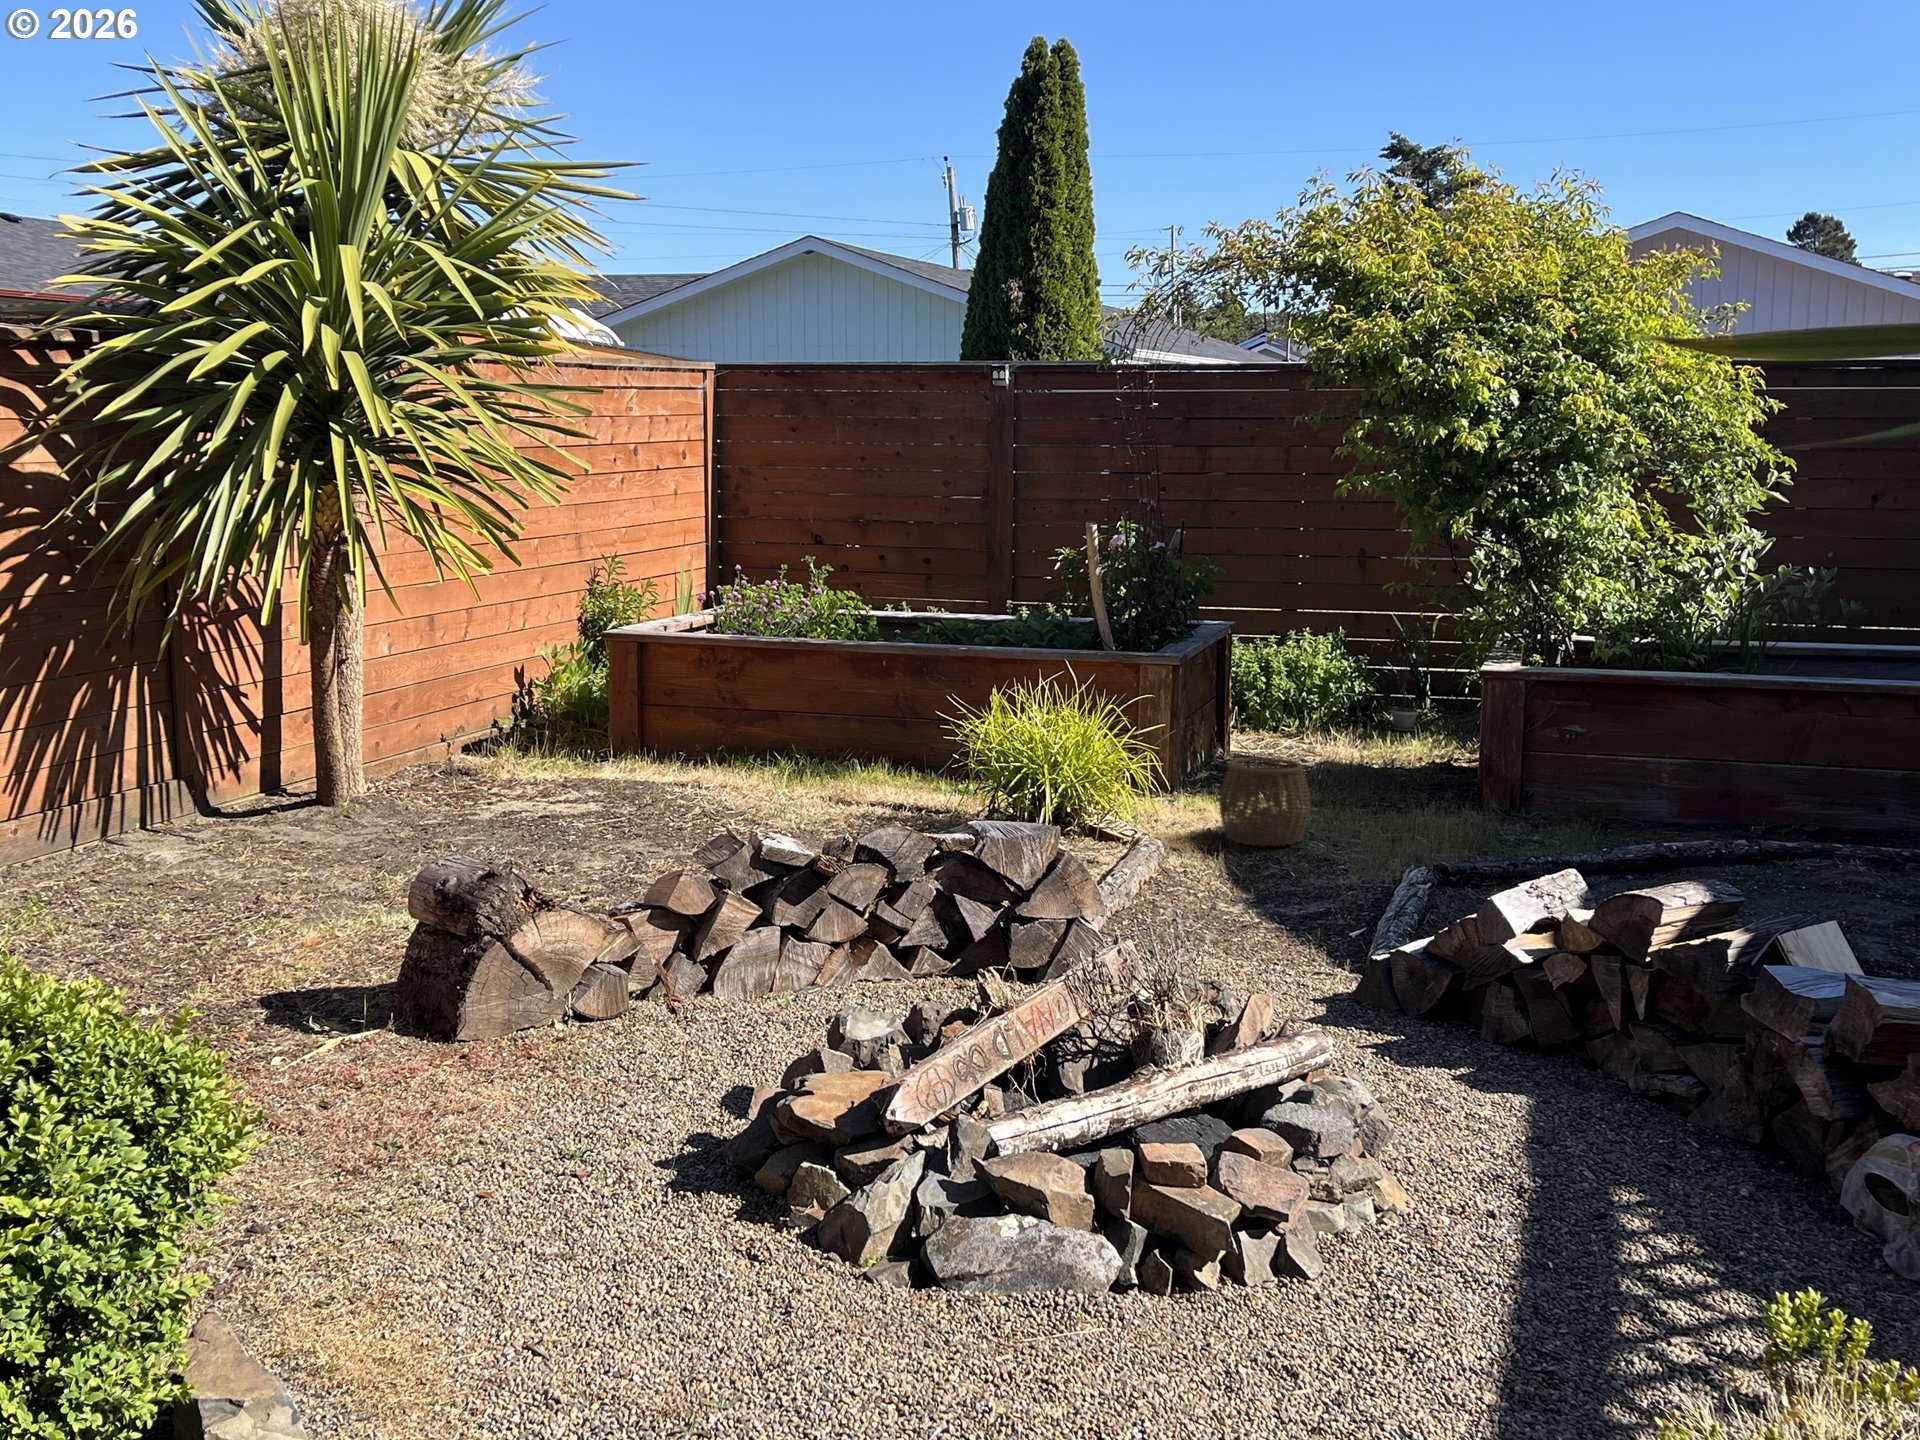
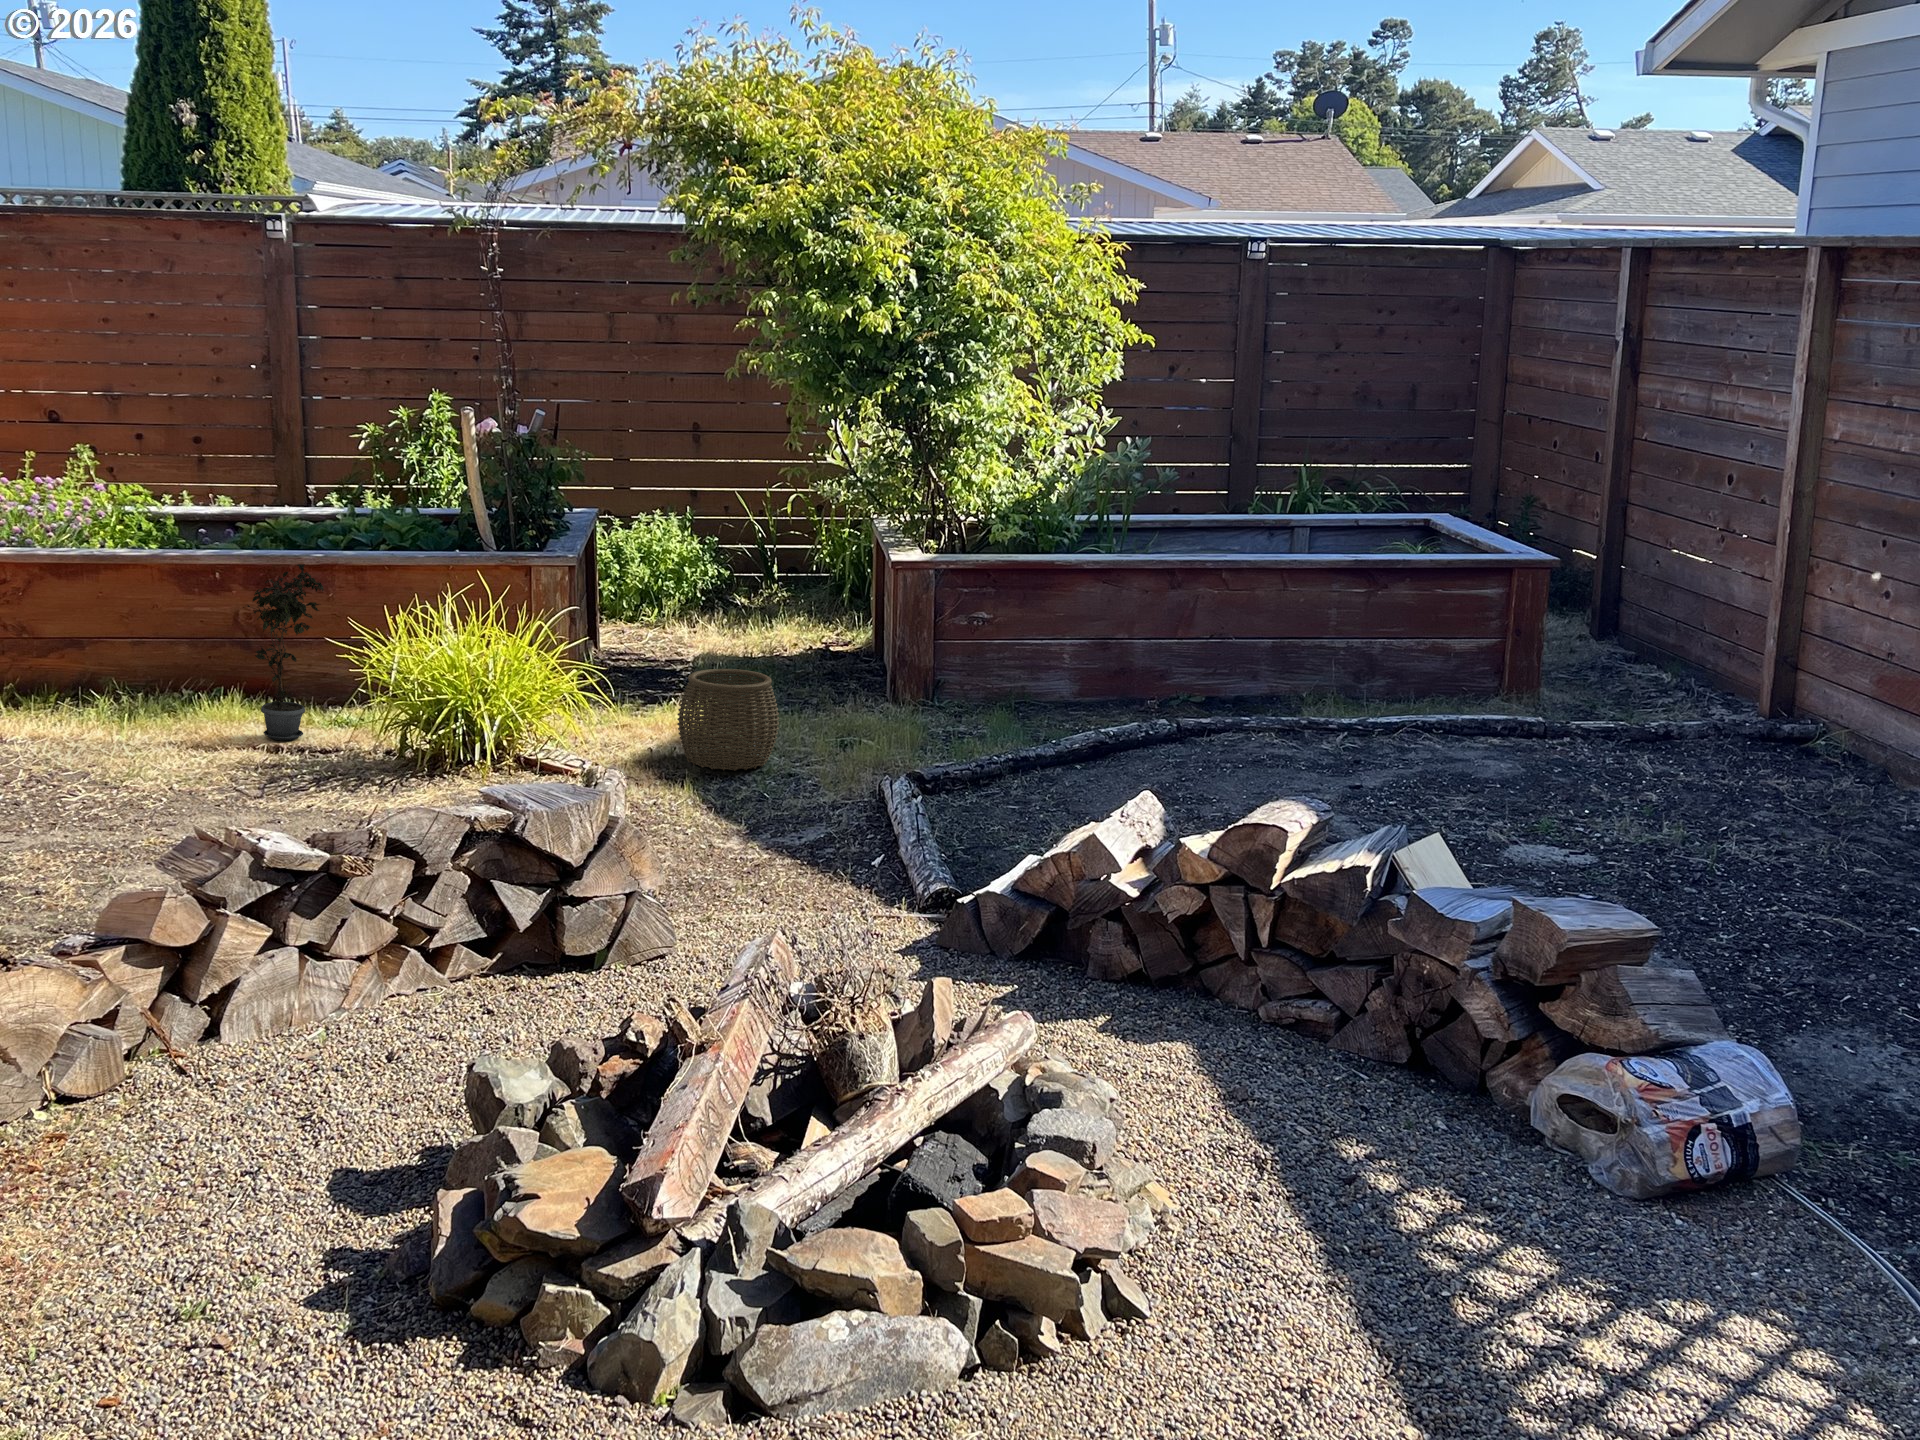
potted plant: present [1387,618,1435,732] -> present [243,564,324,741]

